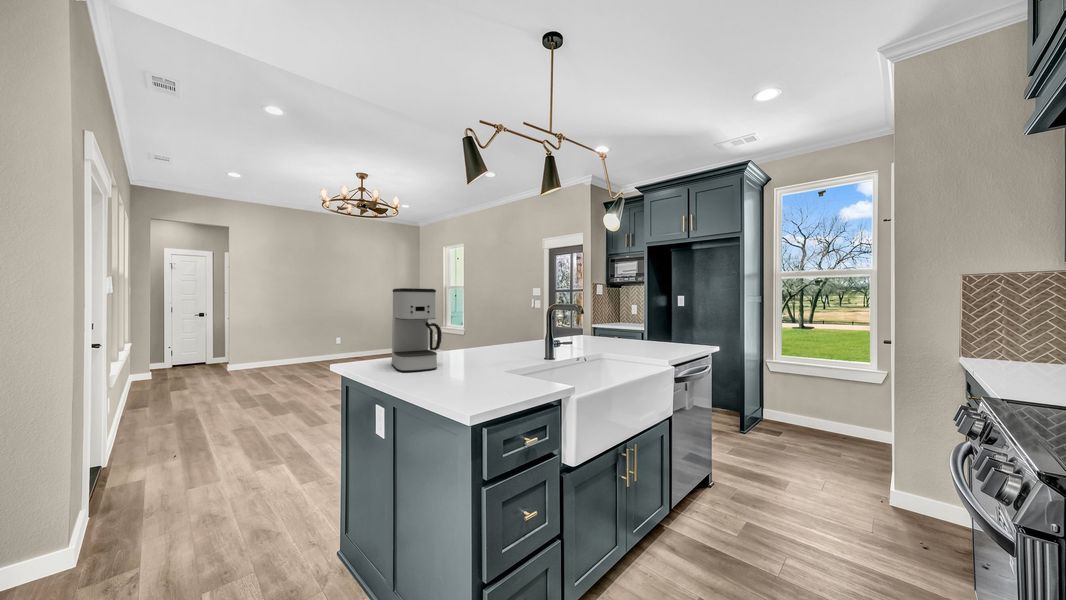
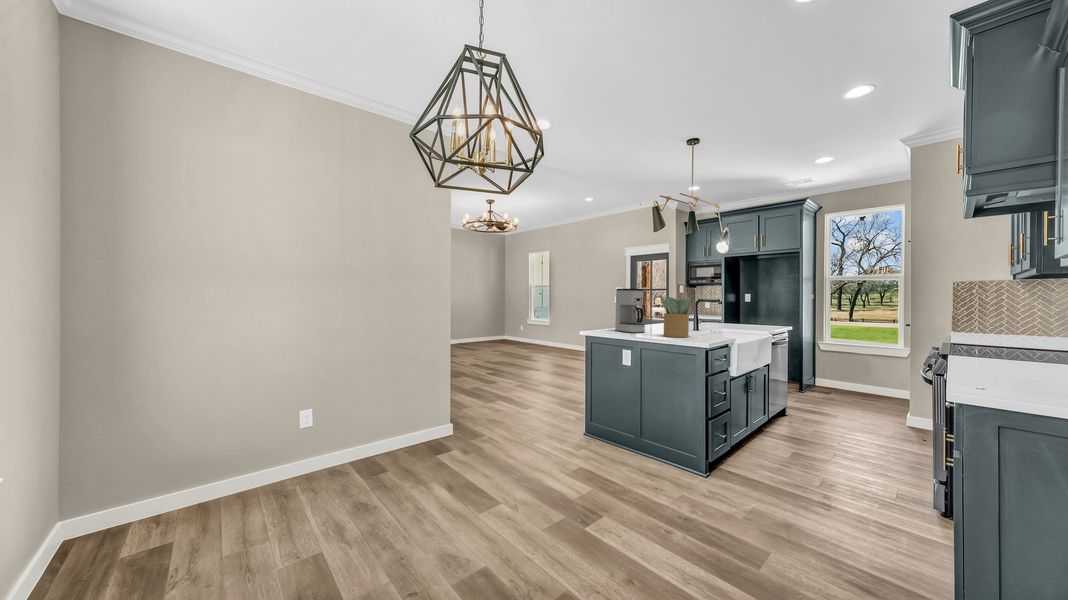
potted plant: none [438,303,496,386] -> present [660,297,690,337]

